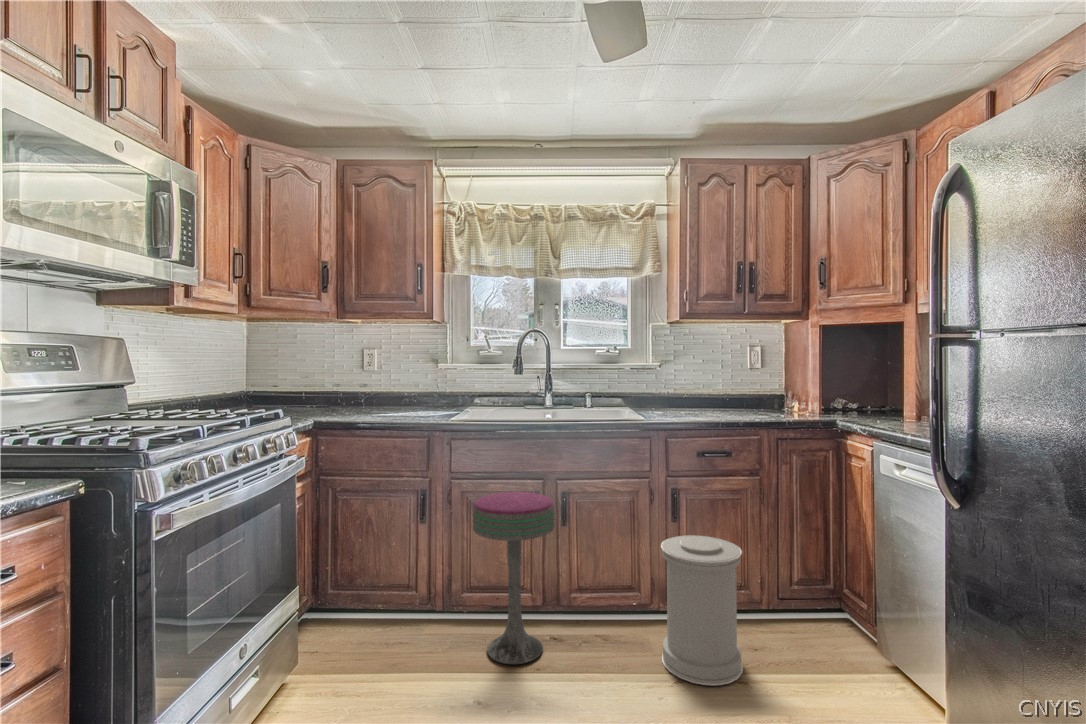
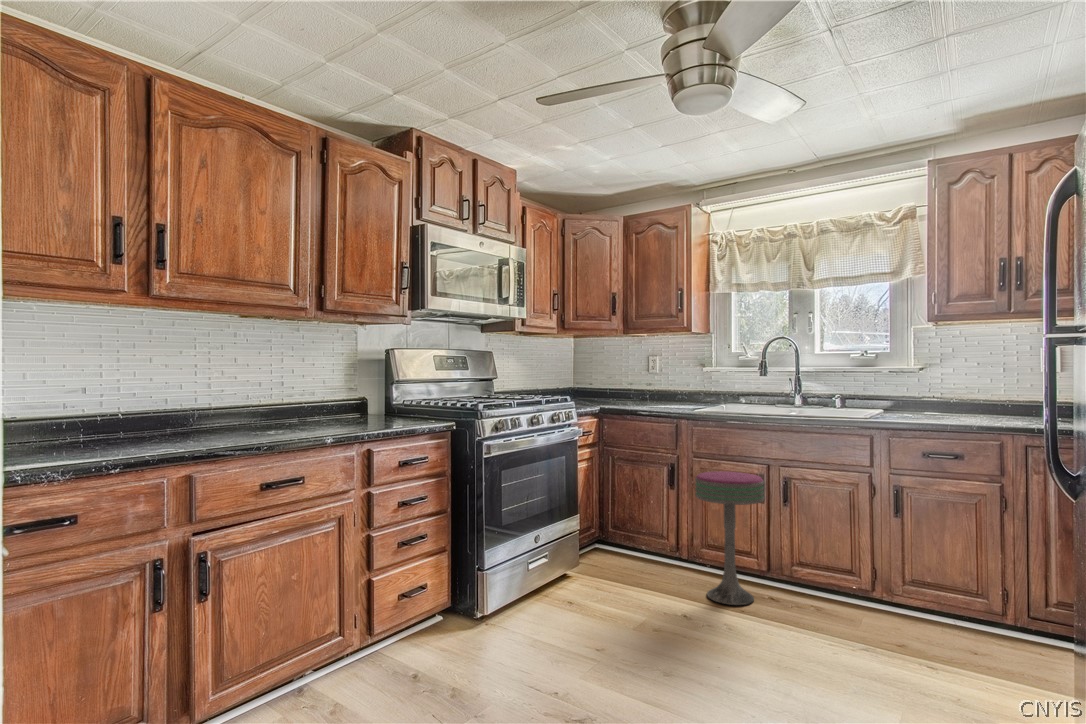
trash can: present [661,535,743,685] -> none [853,527,939,661]

